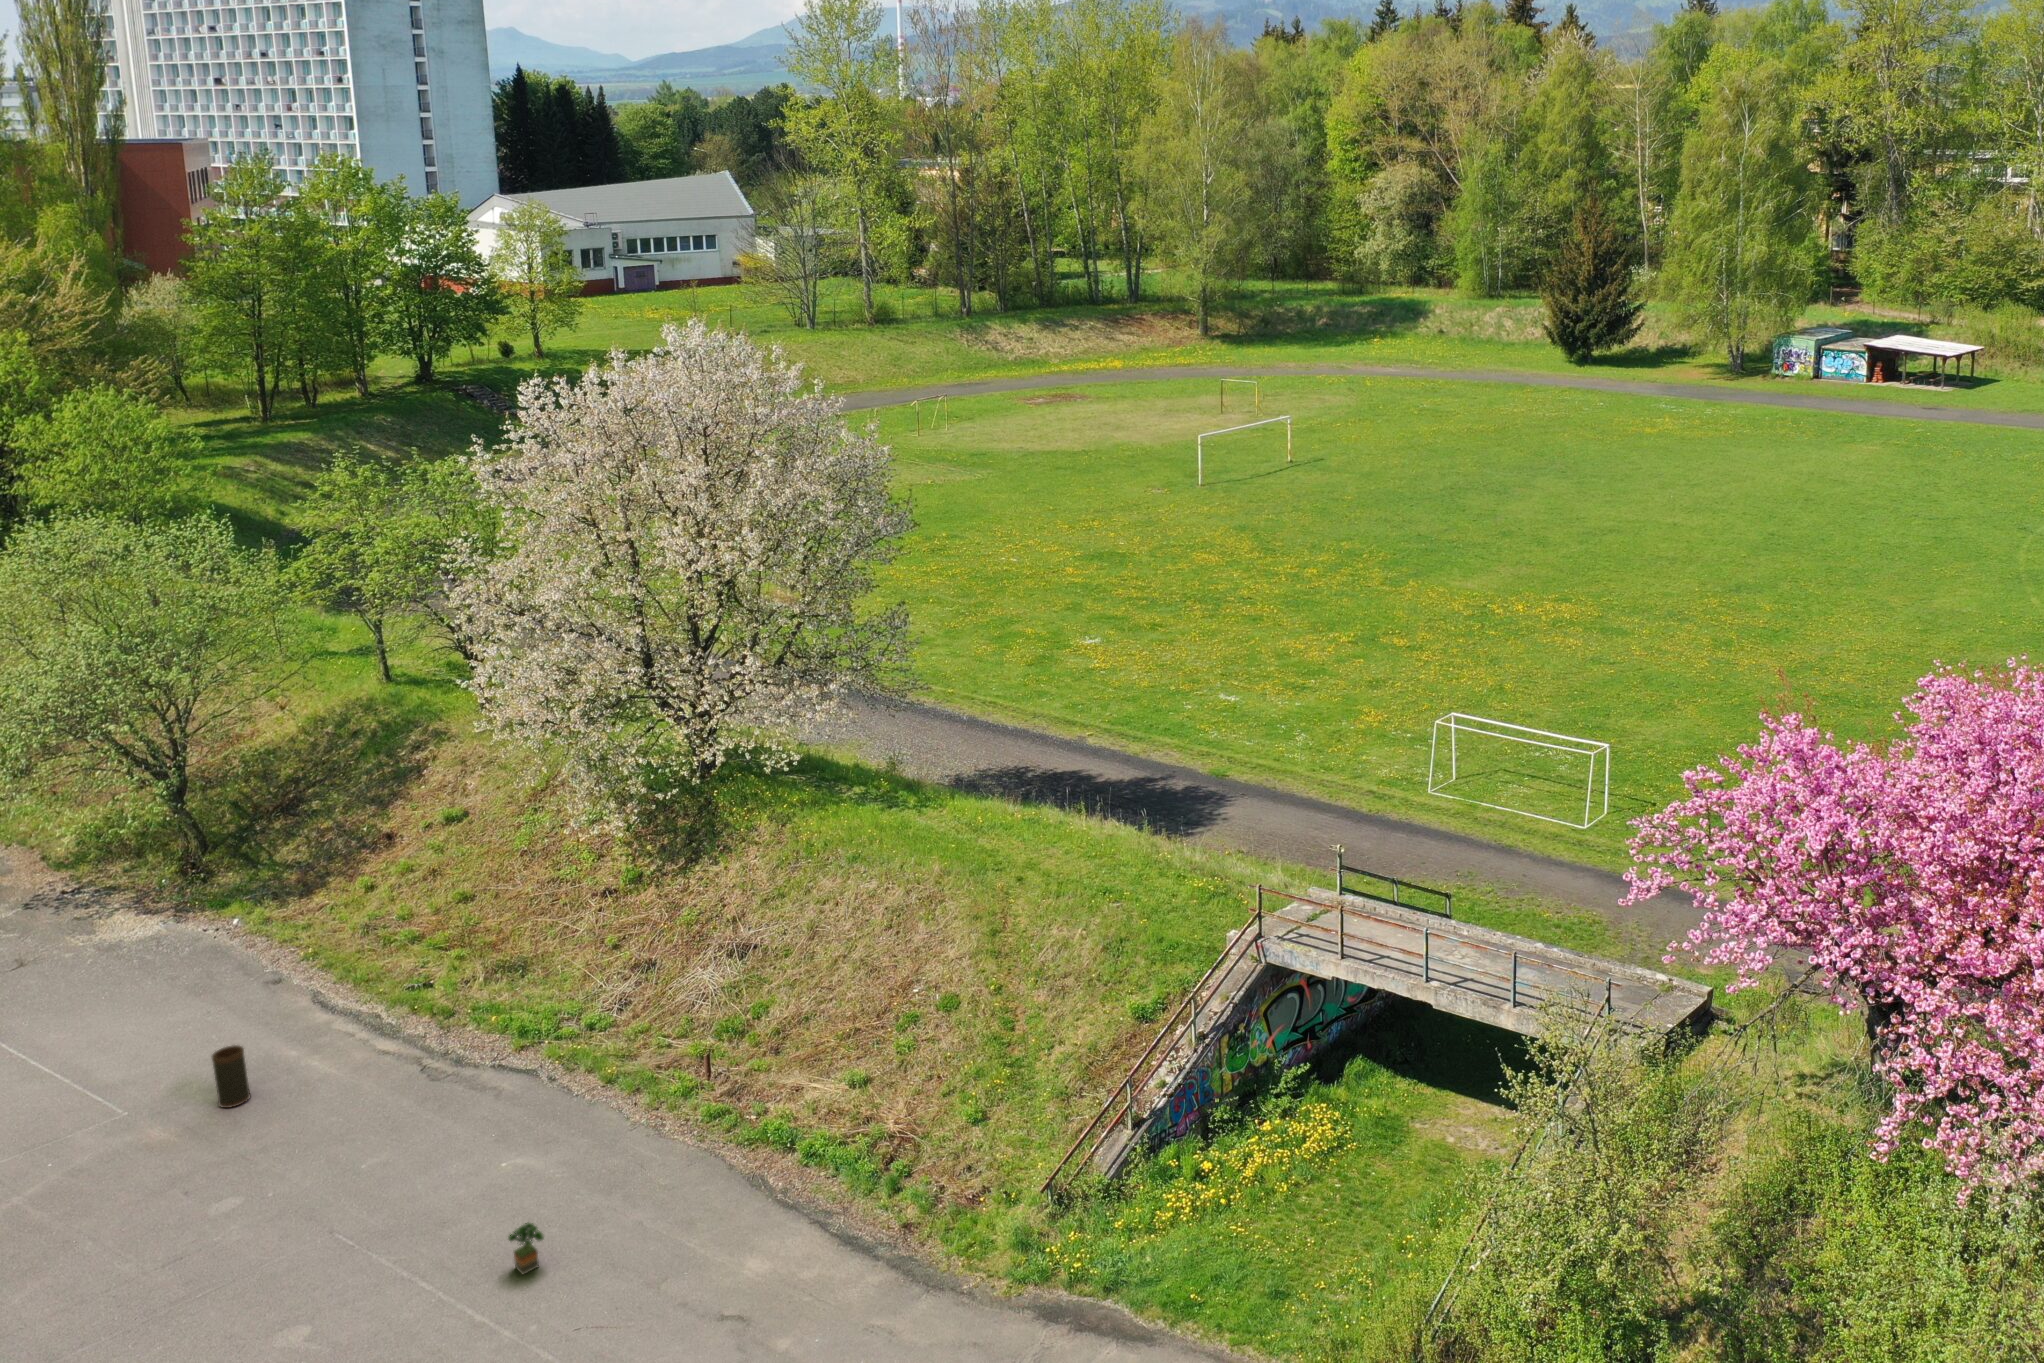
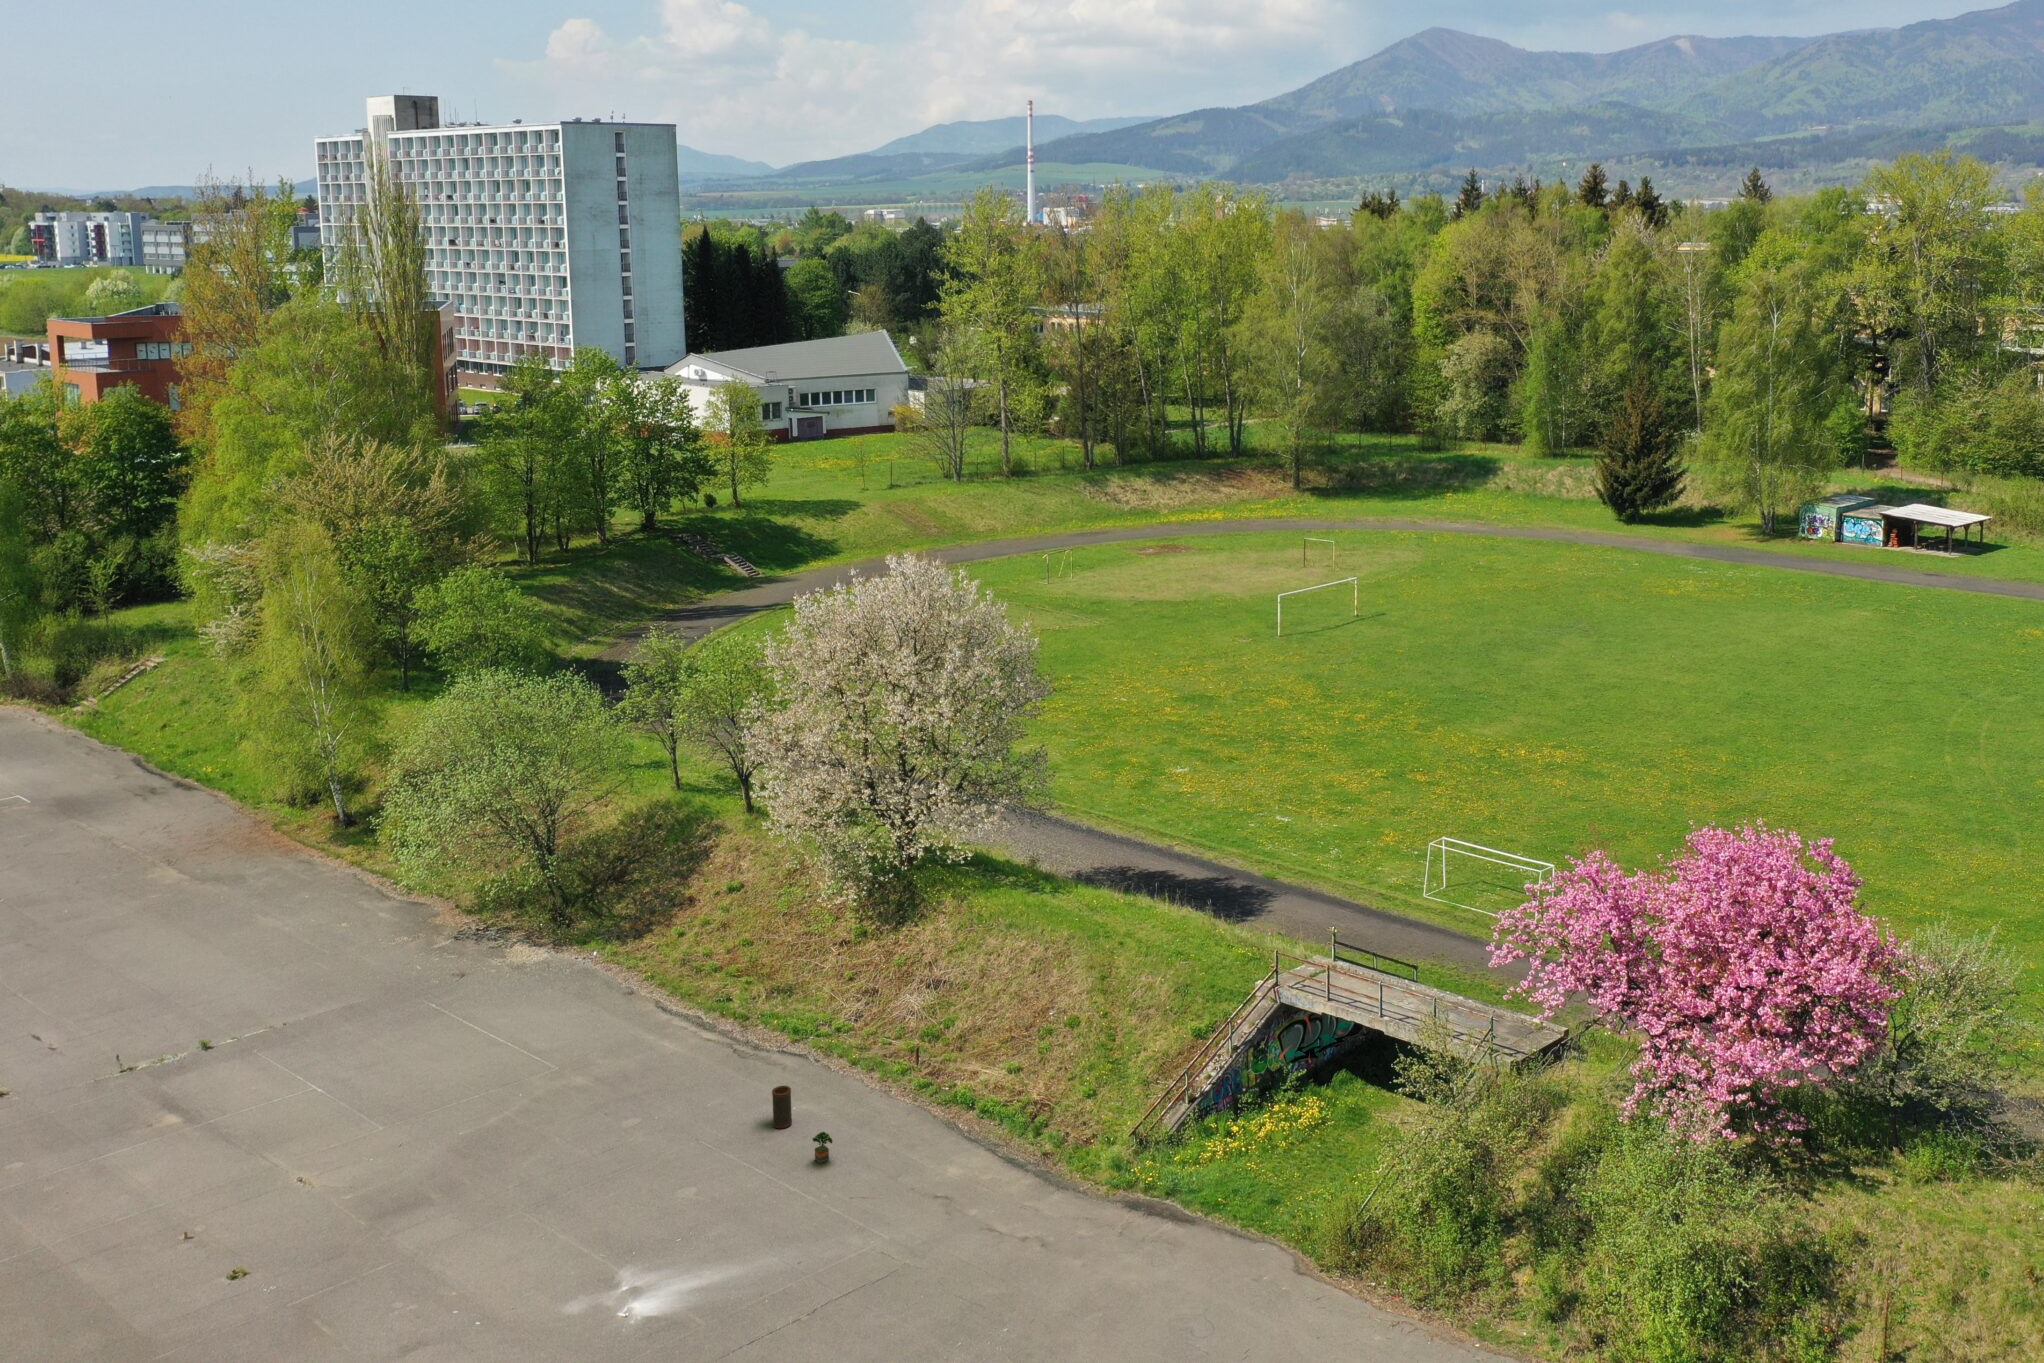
trash can: present [212,1045,251,1108] -> present [772,1086,792,1128]

